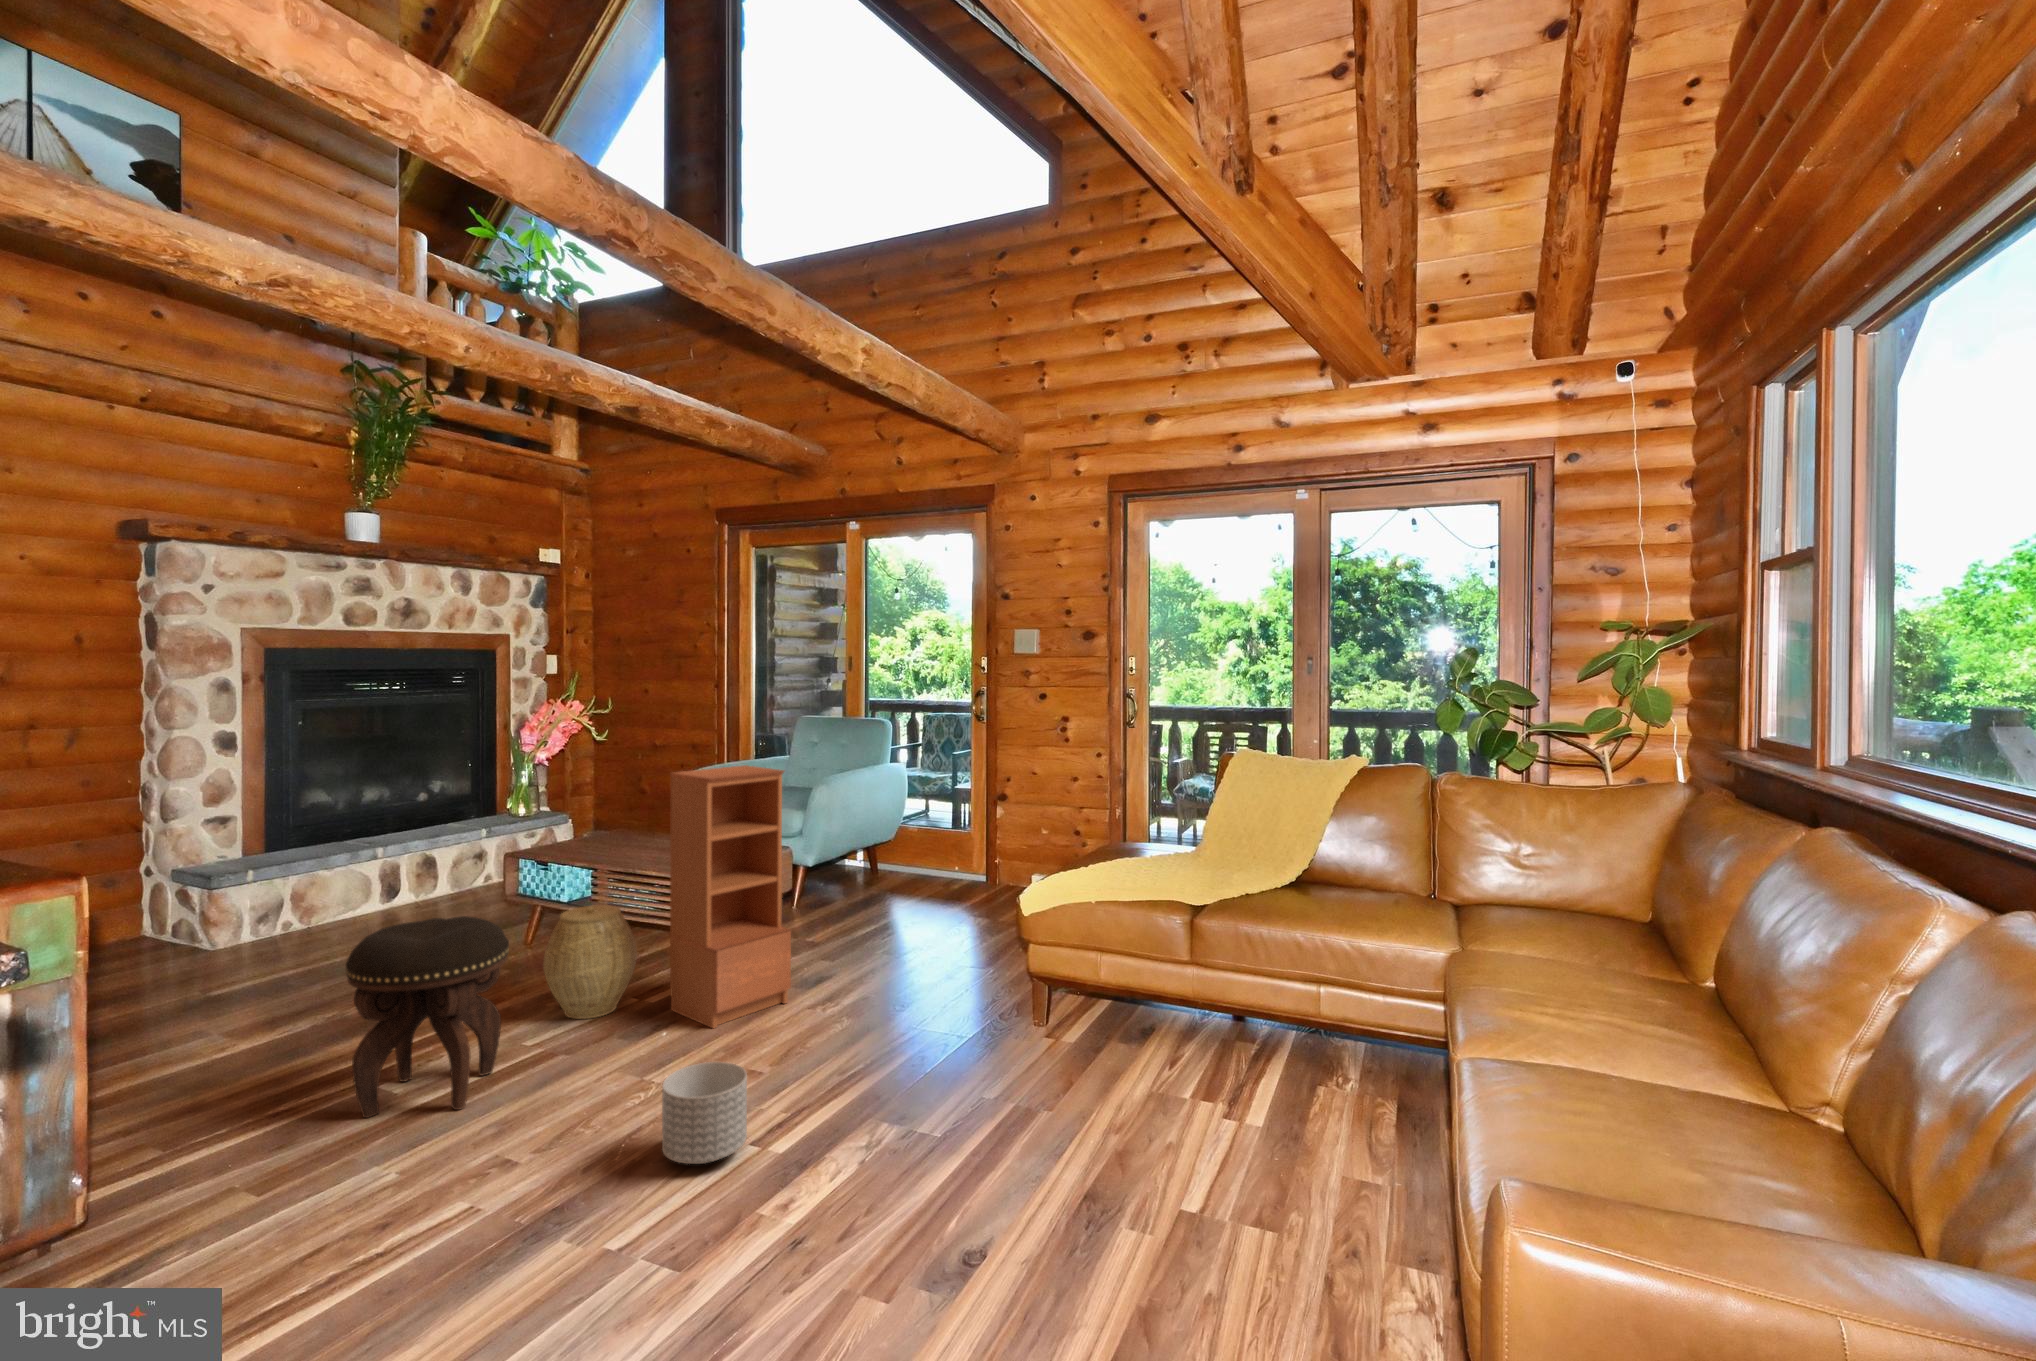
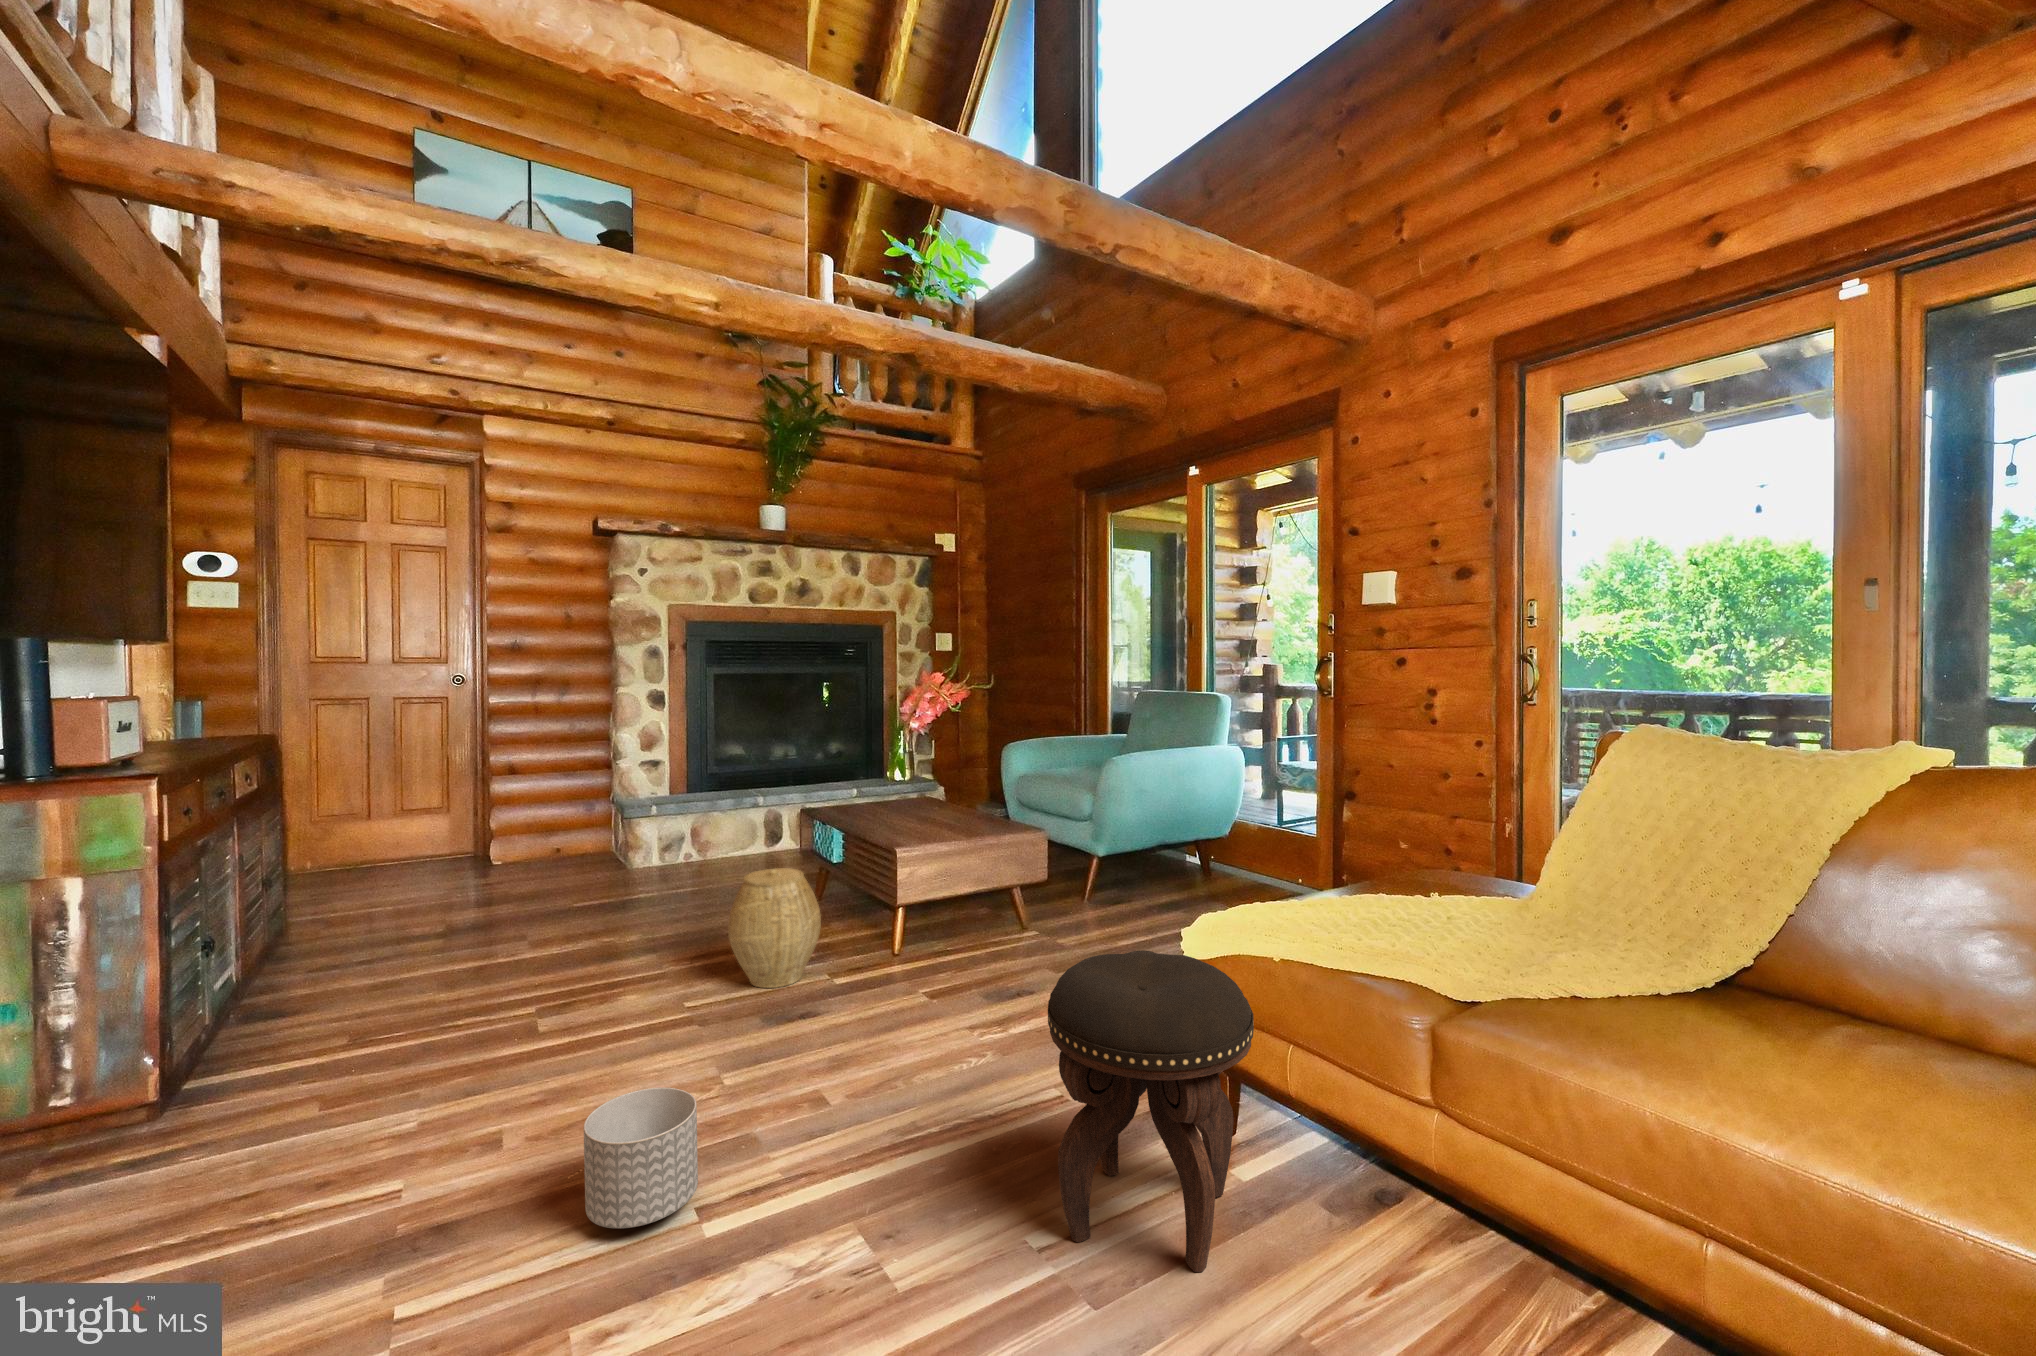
bookcase: present [669,765,791,1029] -> none [833,727,952,1030]
footstool: present [346,916,509,1118] -> present [1048,950,1254,1272]

